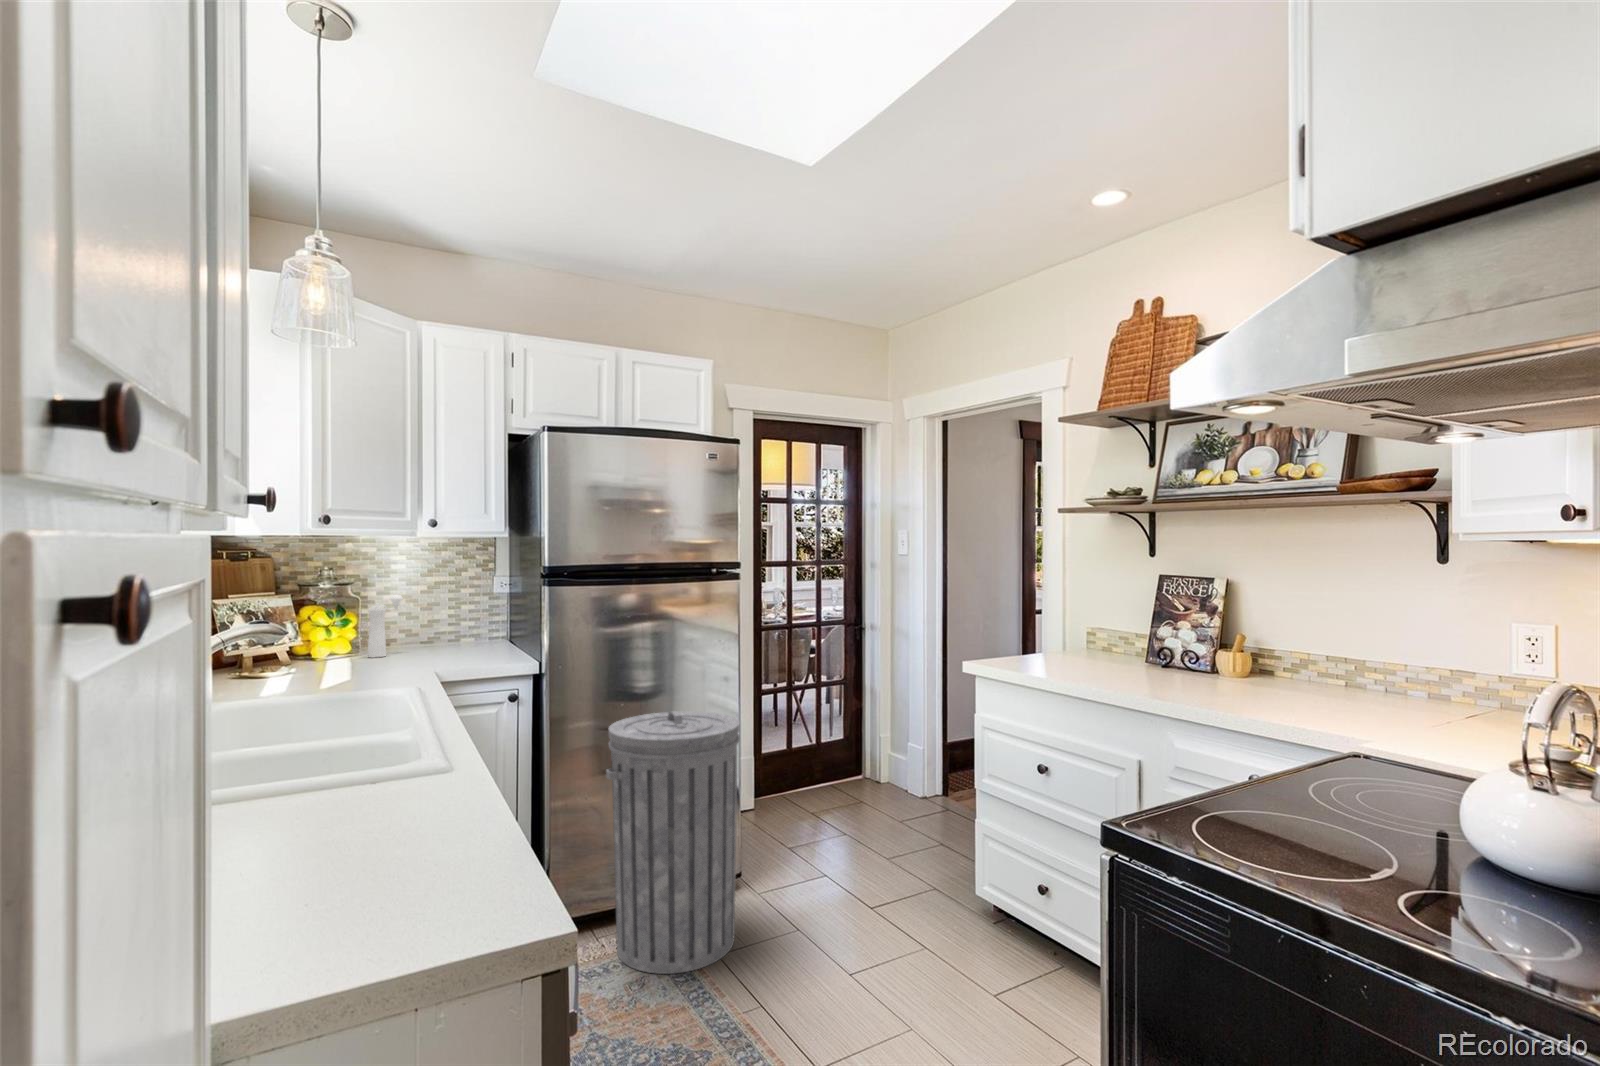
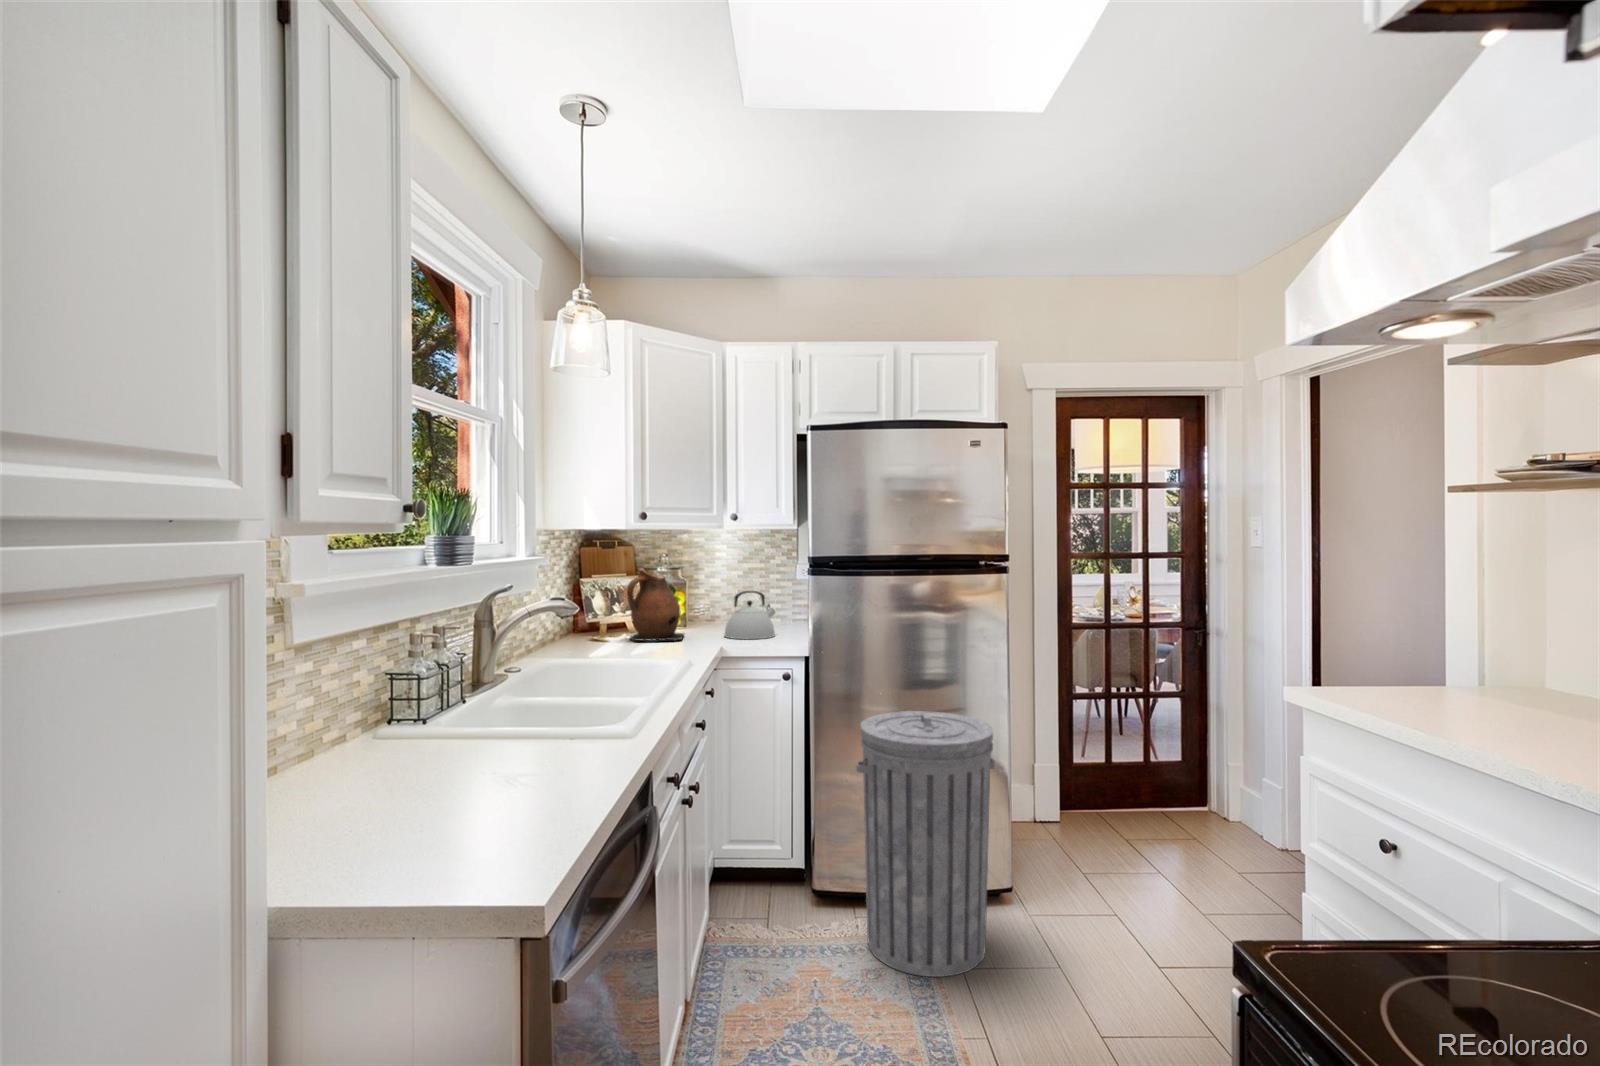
ceramic pitcher: none [291,583,372,669] -> present [627,570,684,641]
pepper mill: present [368,595,403,658] -> none [689,580,719,633]
kettle: none [420,604,482,658] -> present [725,591,775,639]

